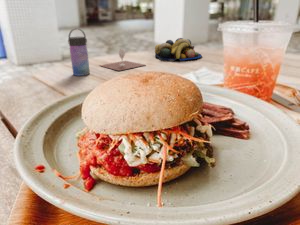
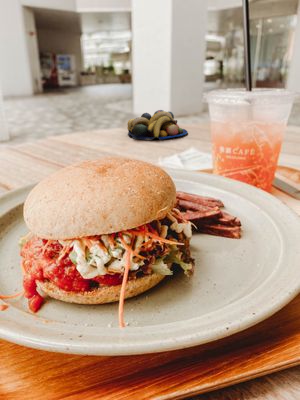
water bottle: present [68,29,90,76] -> none [10,102,41,163]
wine glass: present [100,49,144,71] -> none [54,127,116,155]

